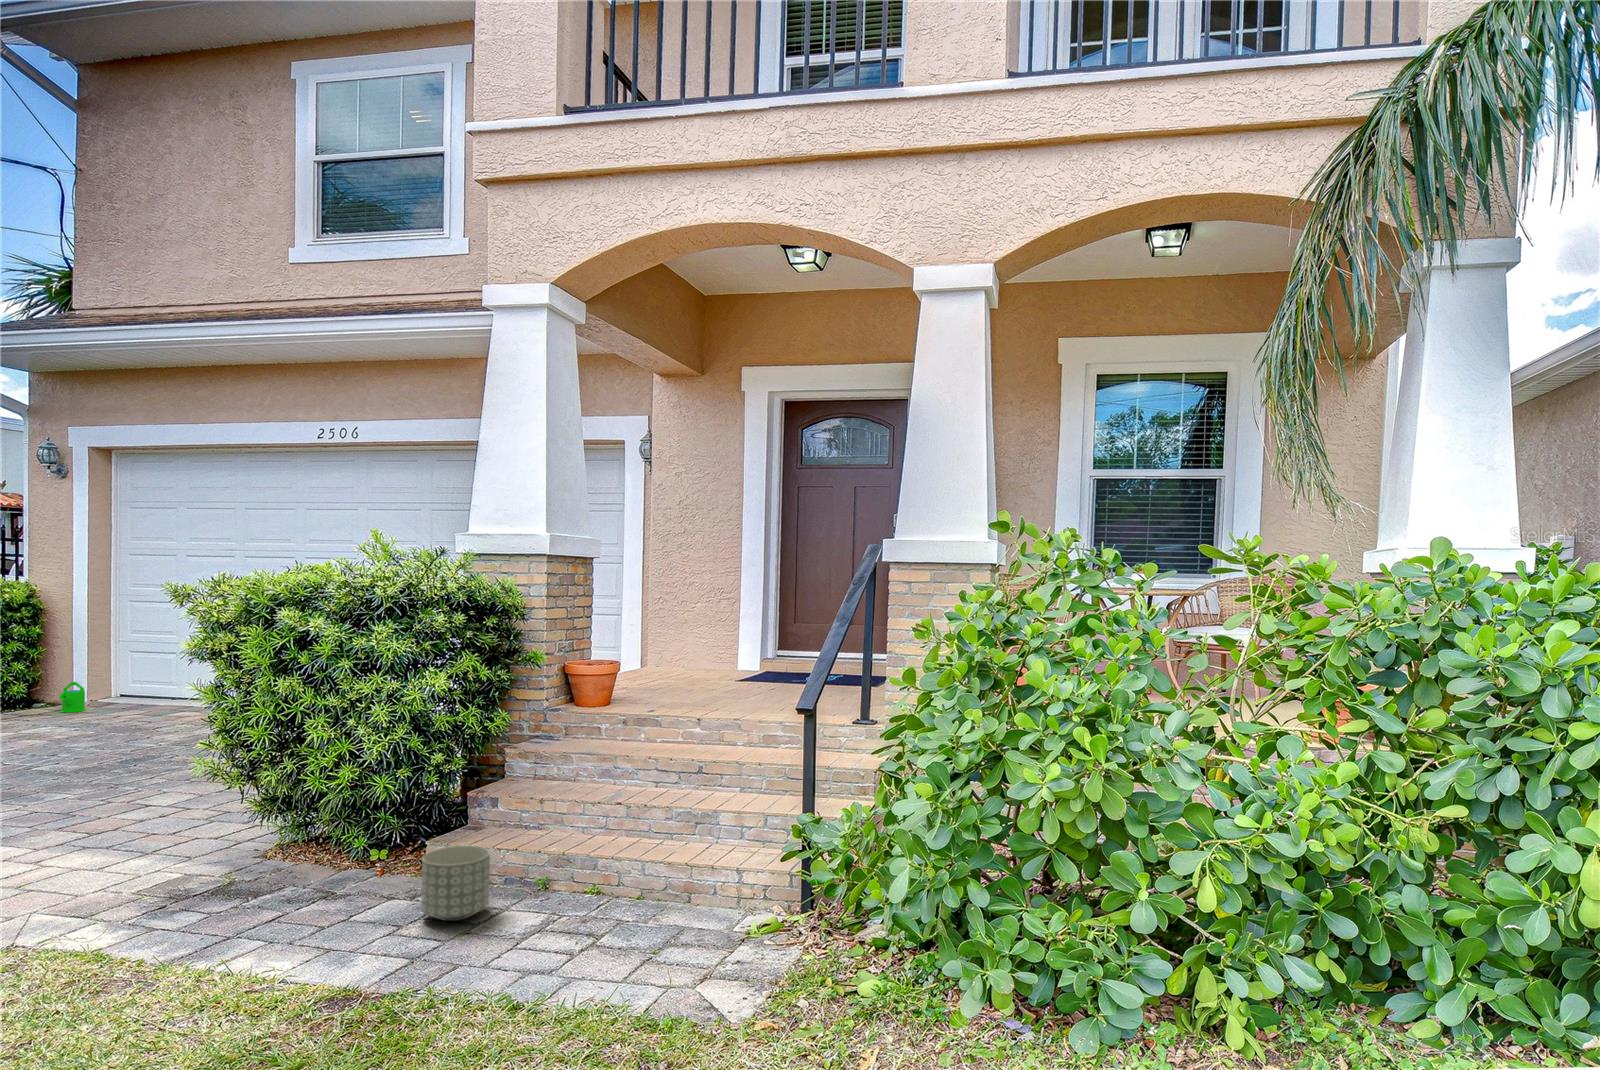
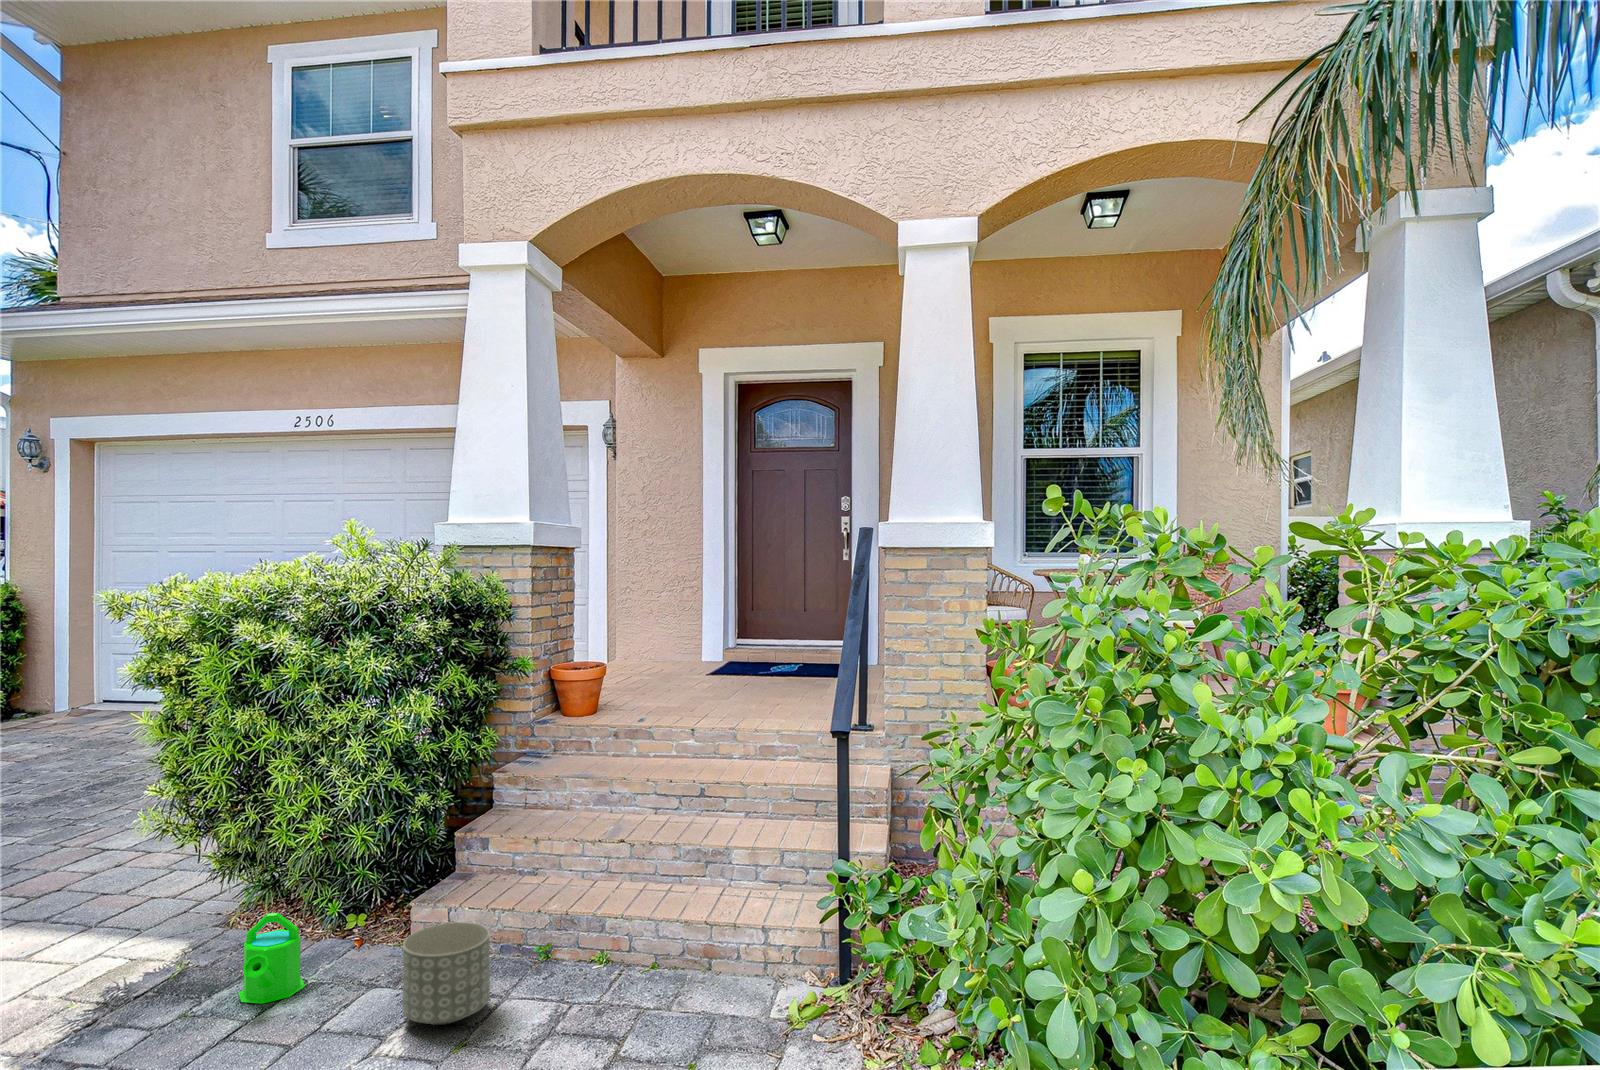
watering can: present [59,682,86,713] -> present [238,913,305,1004]

